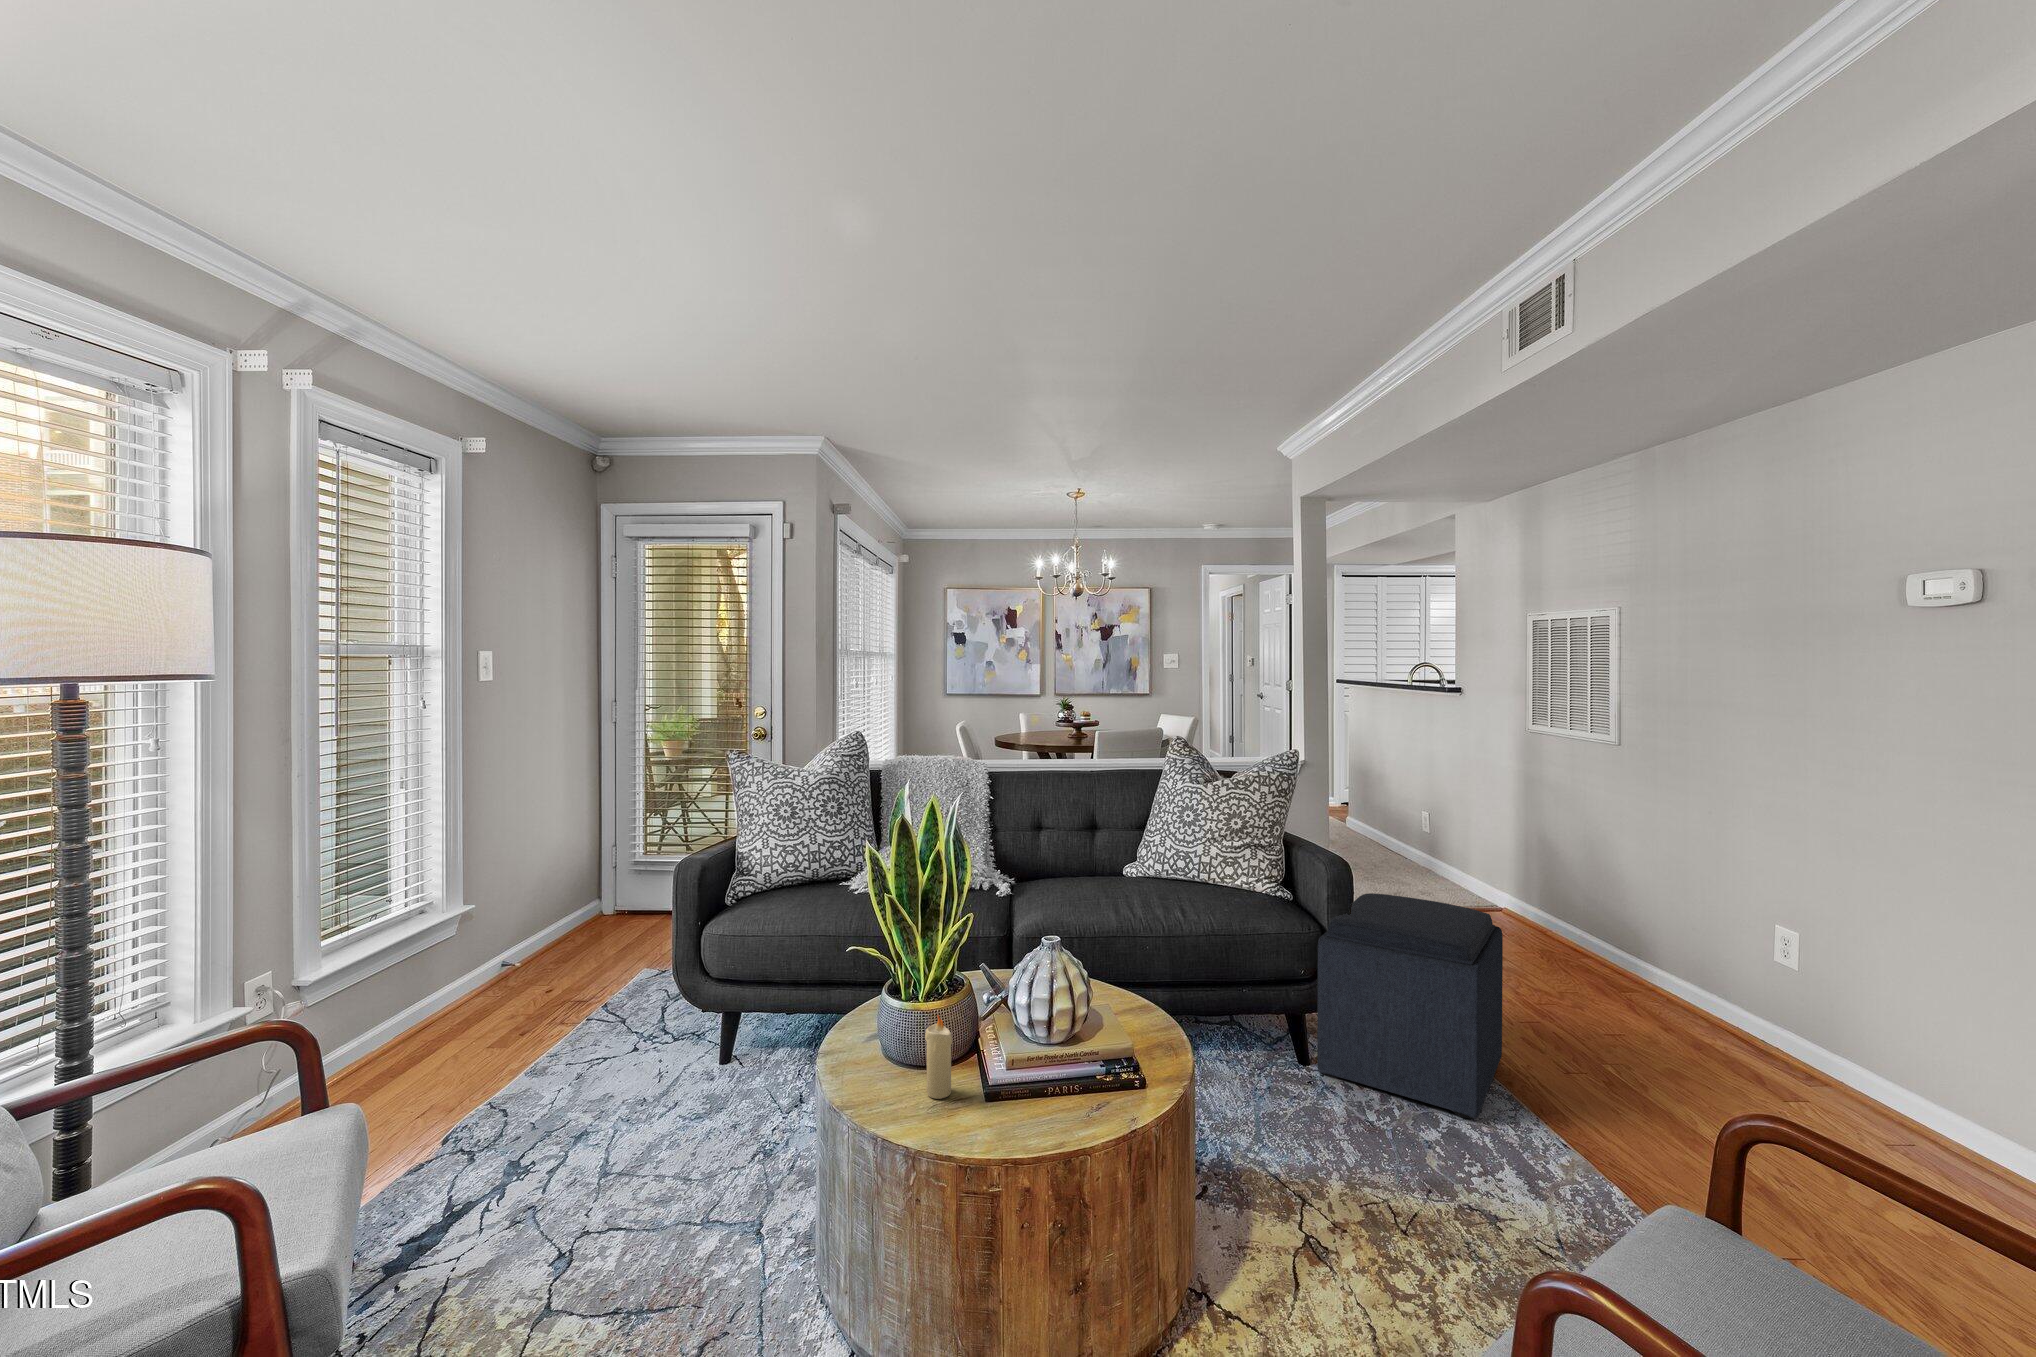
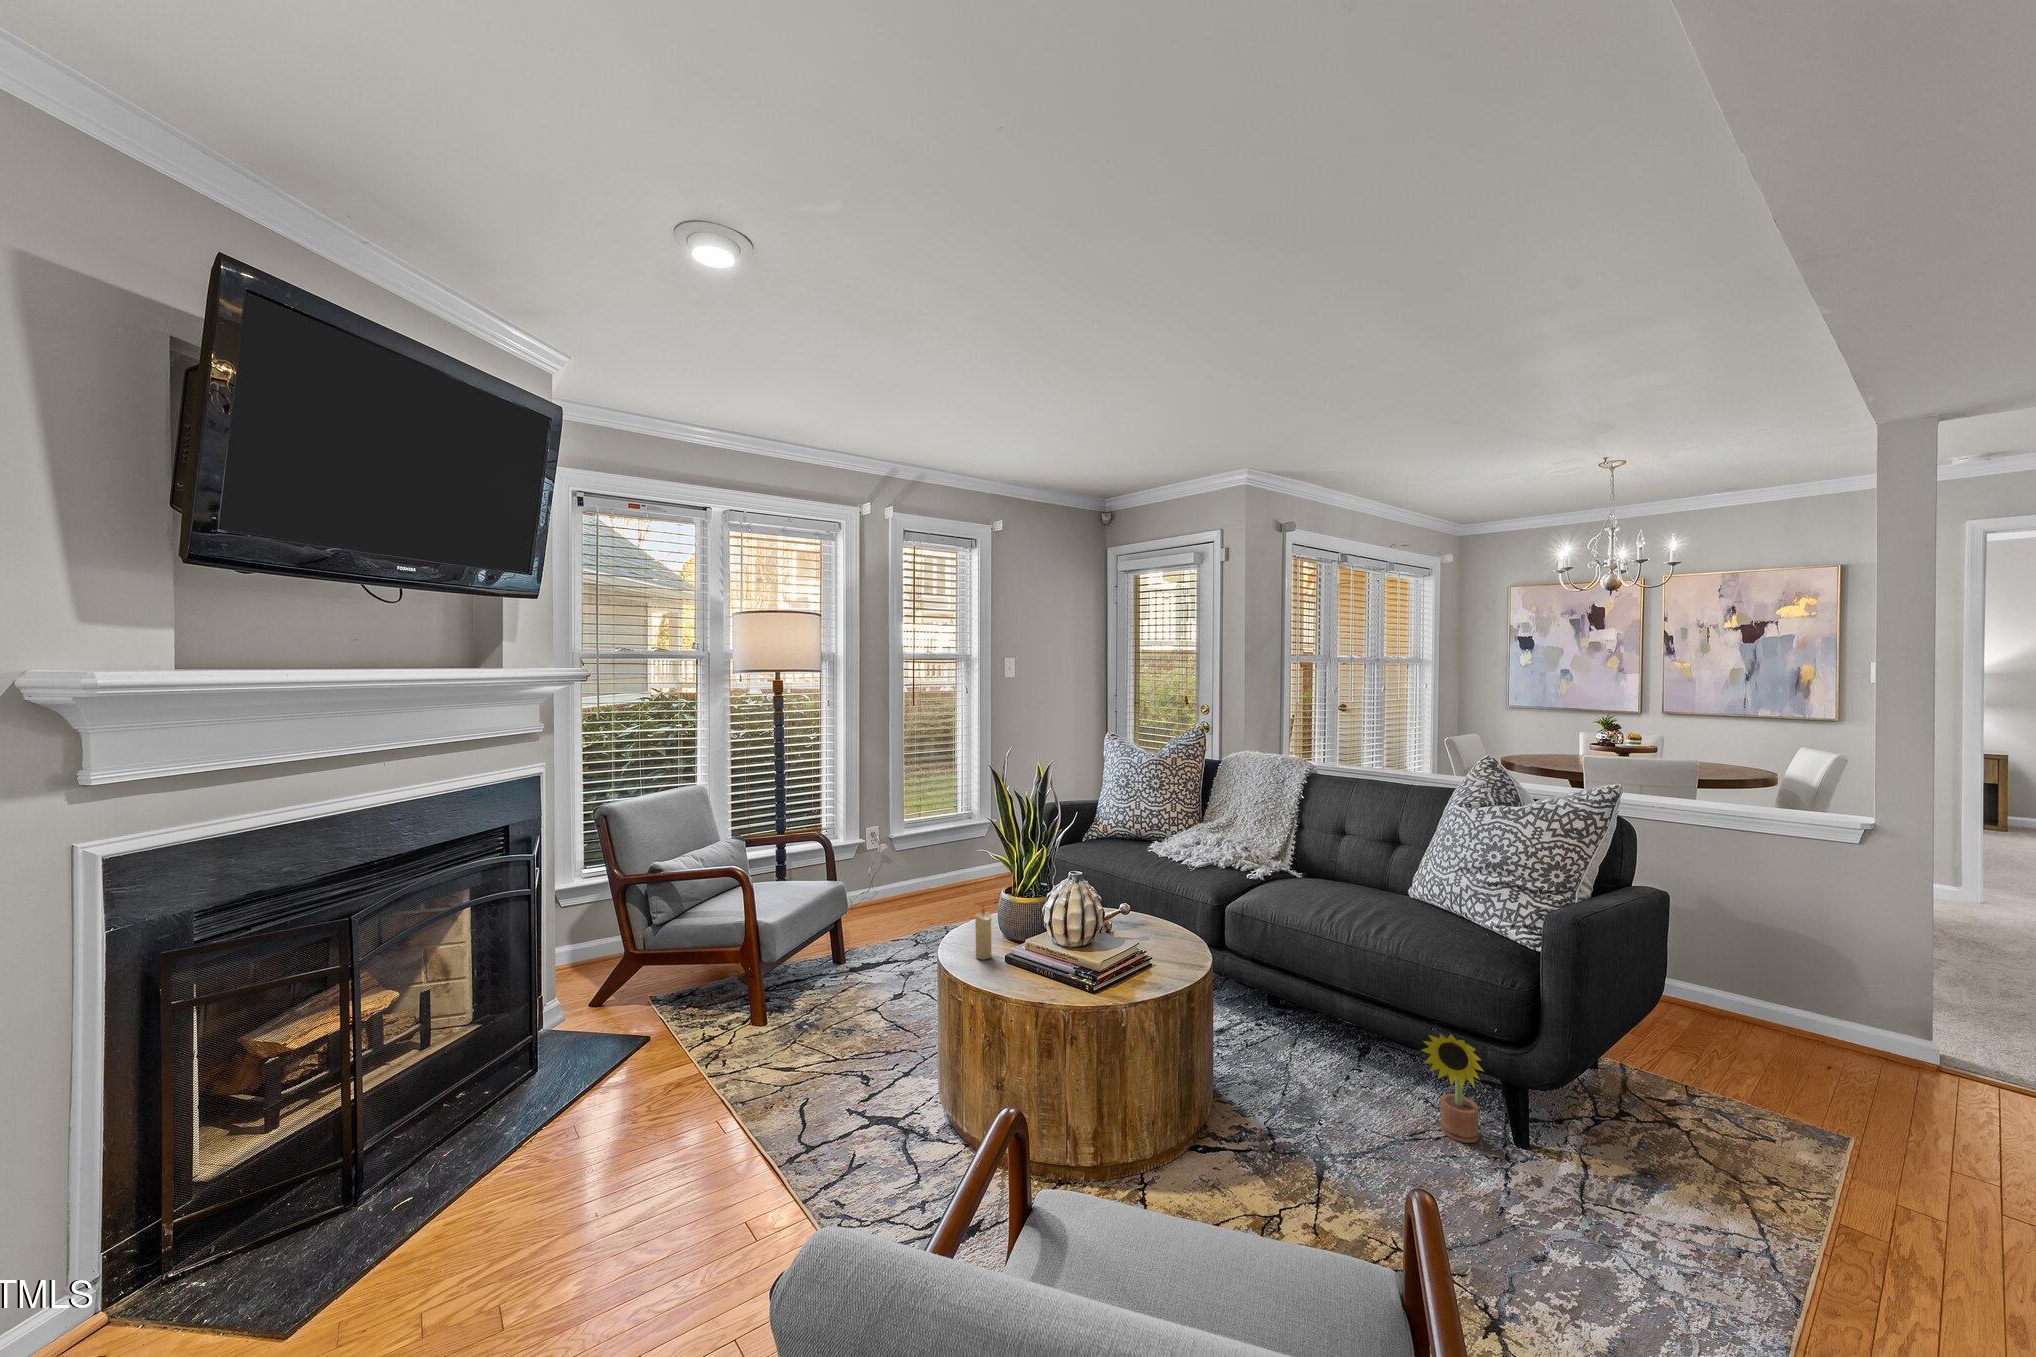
ottoman: present [1317,893,1503,1118] -> none [1528,986,1907,1309]
decorative plant: none [1251,986,1303,1081] -> present [1421,1034,1483,1143]

